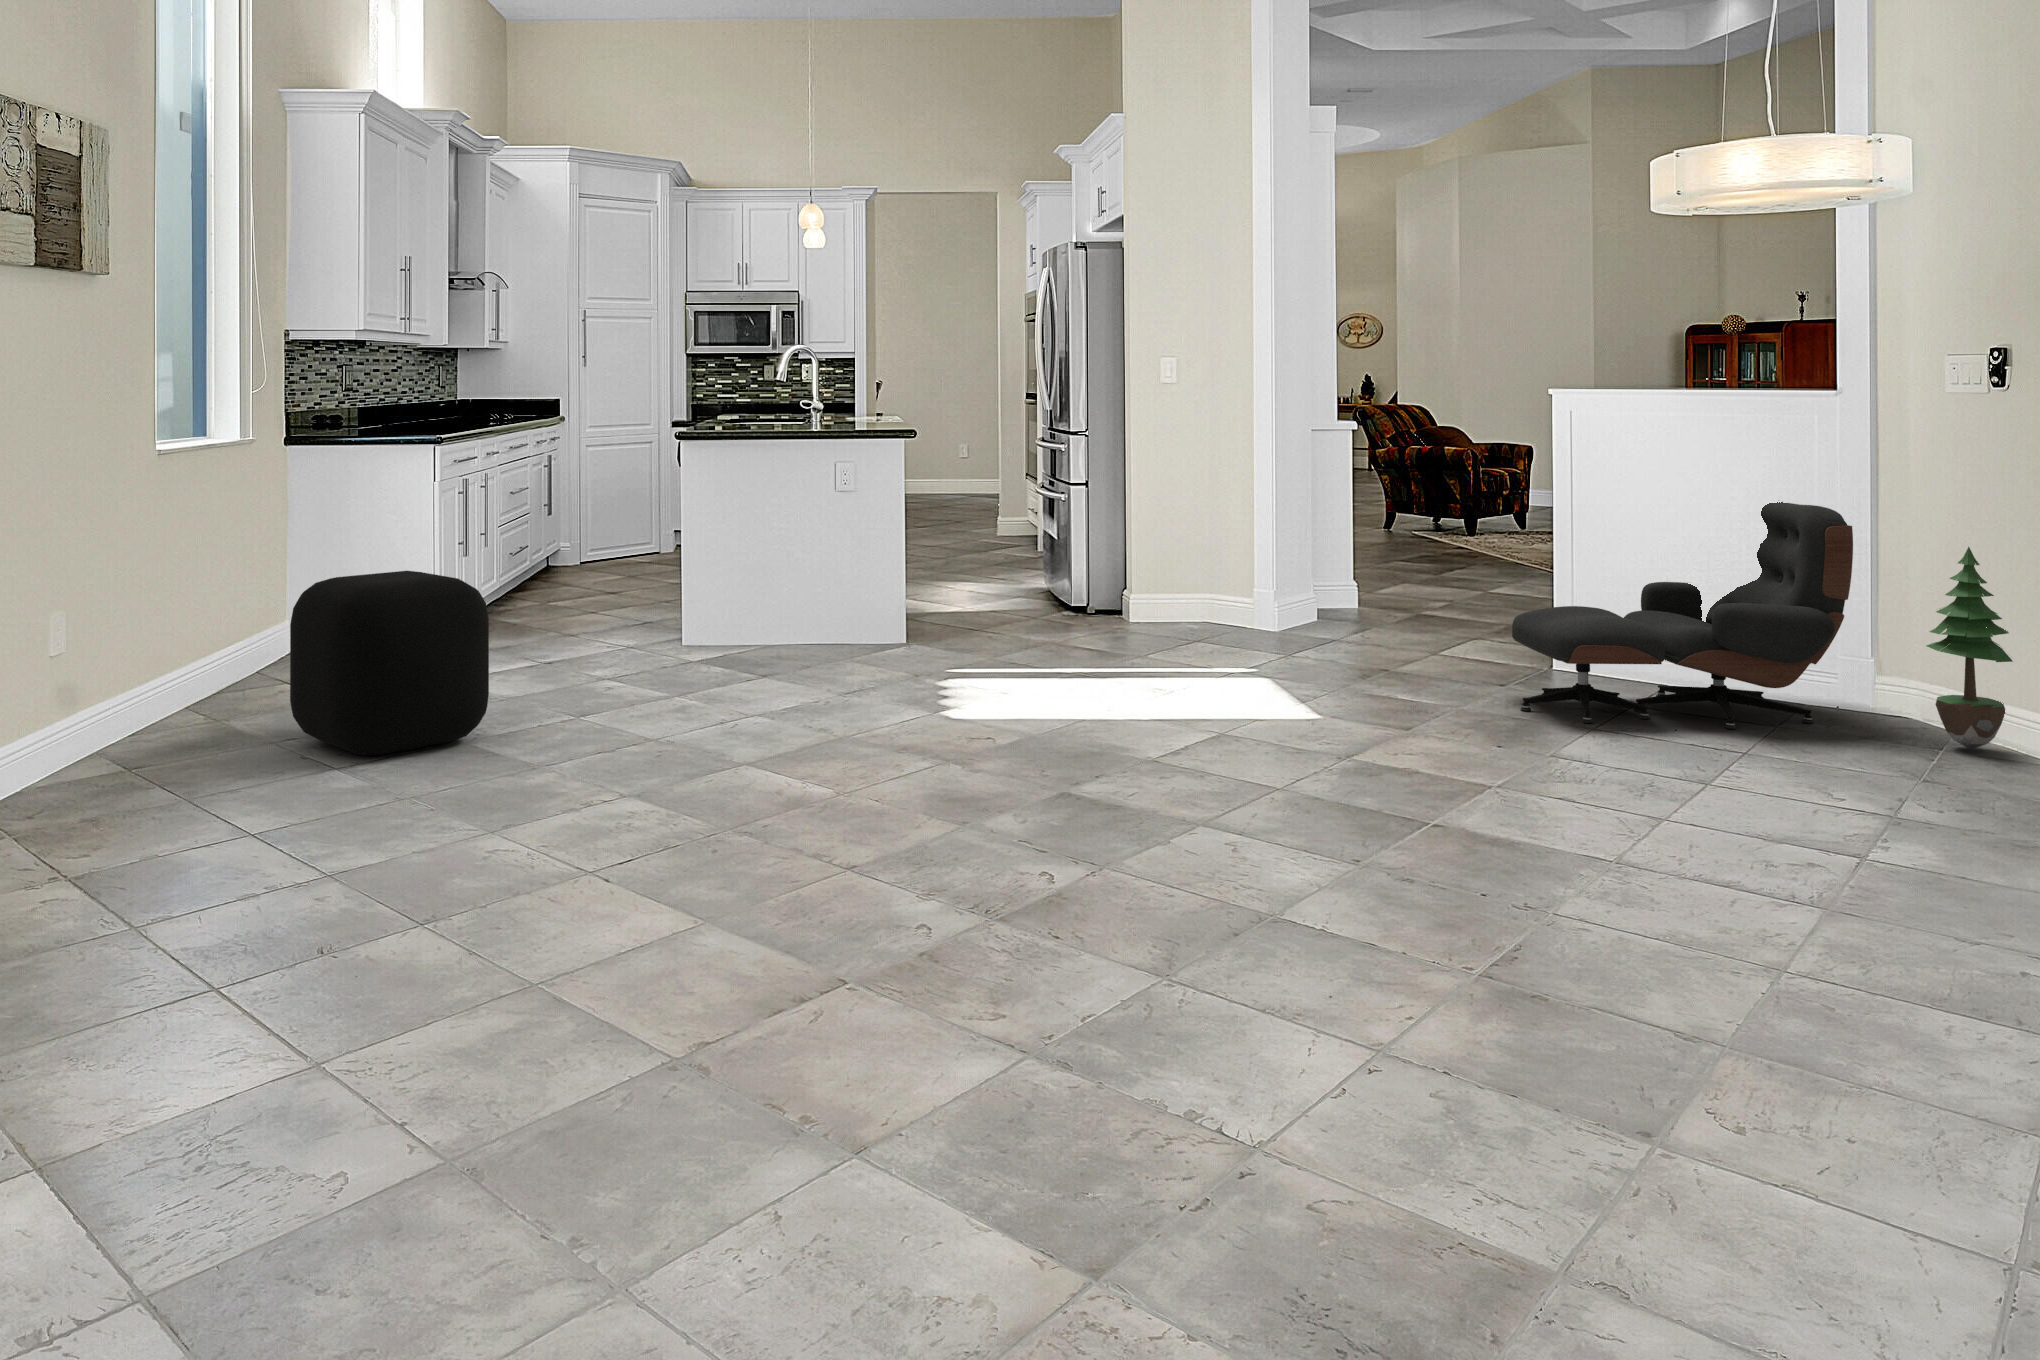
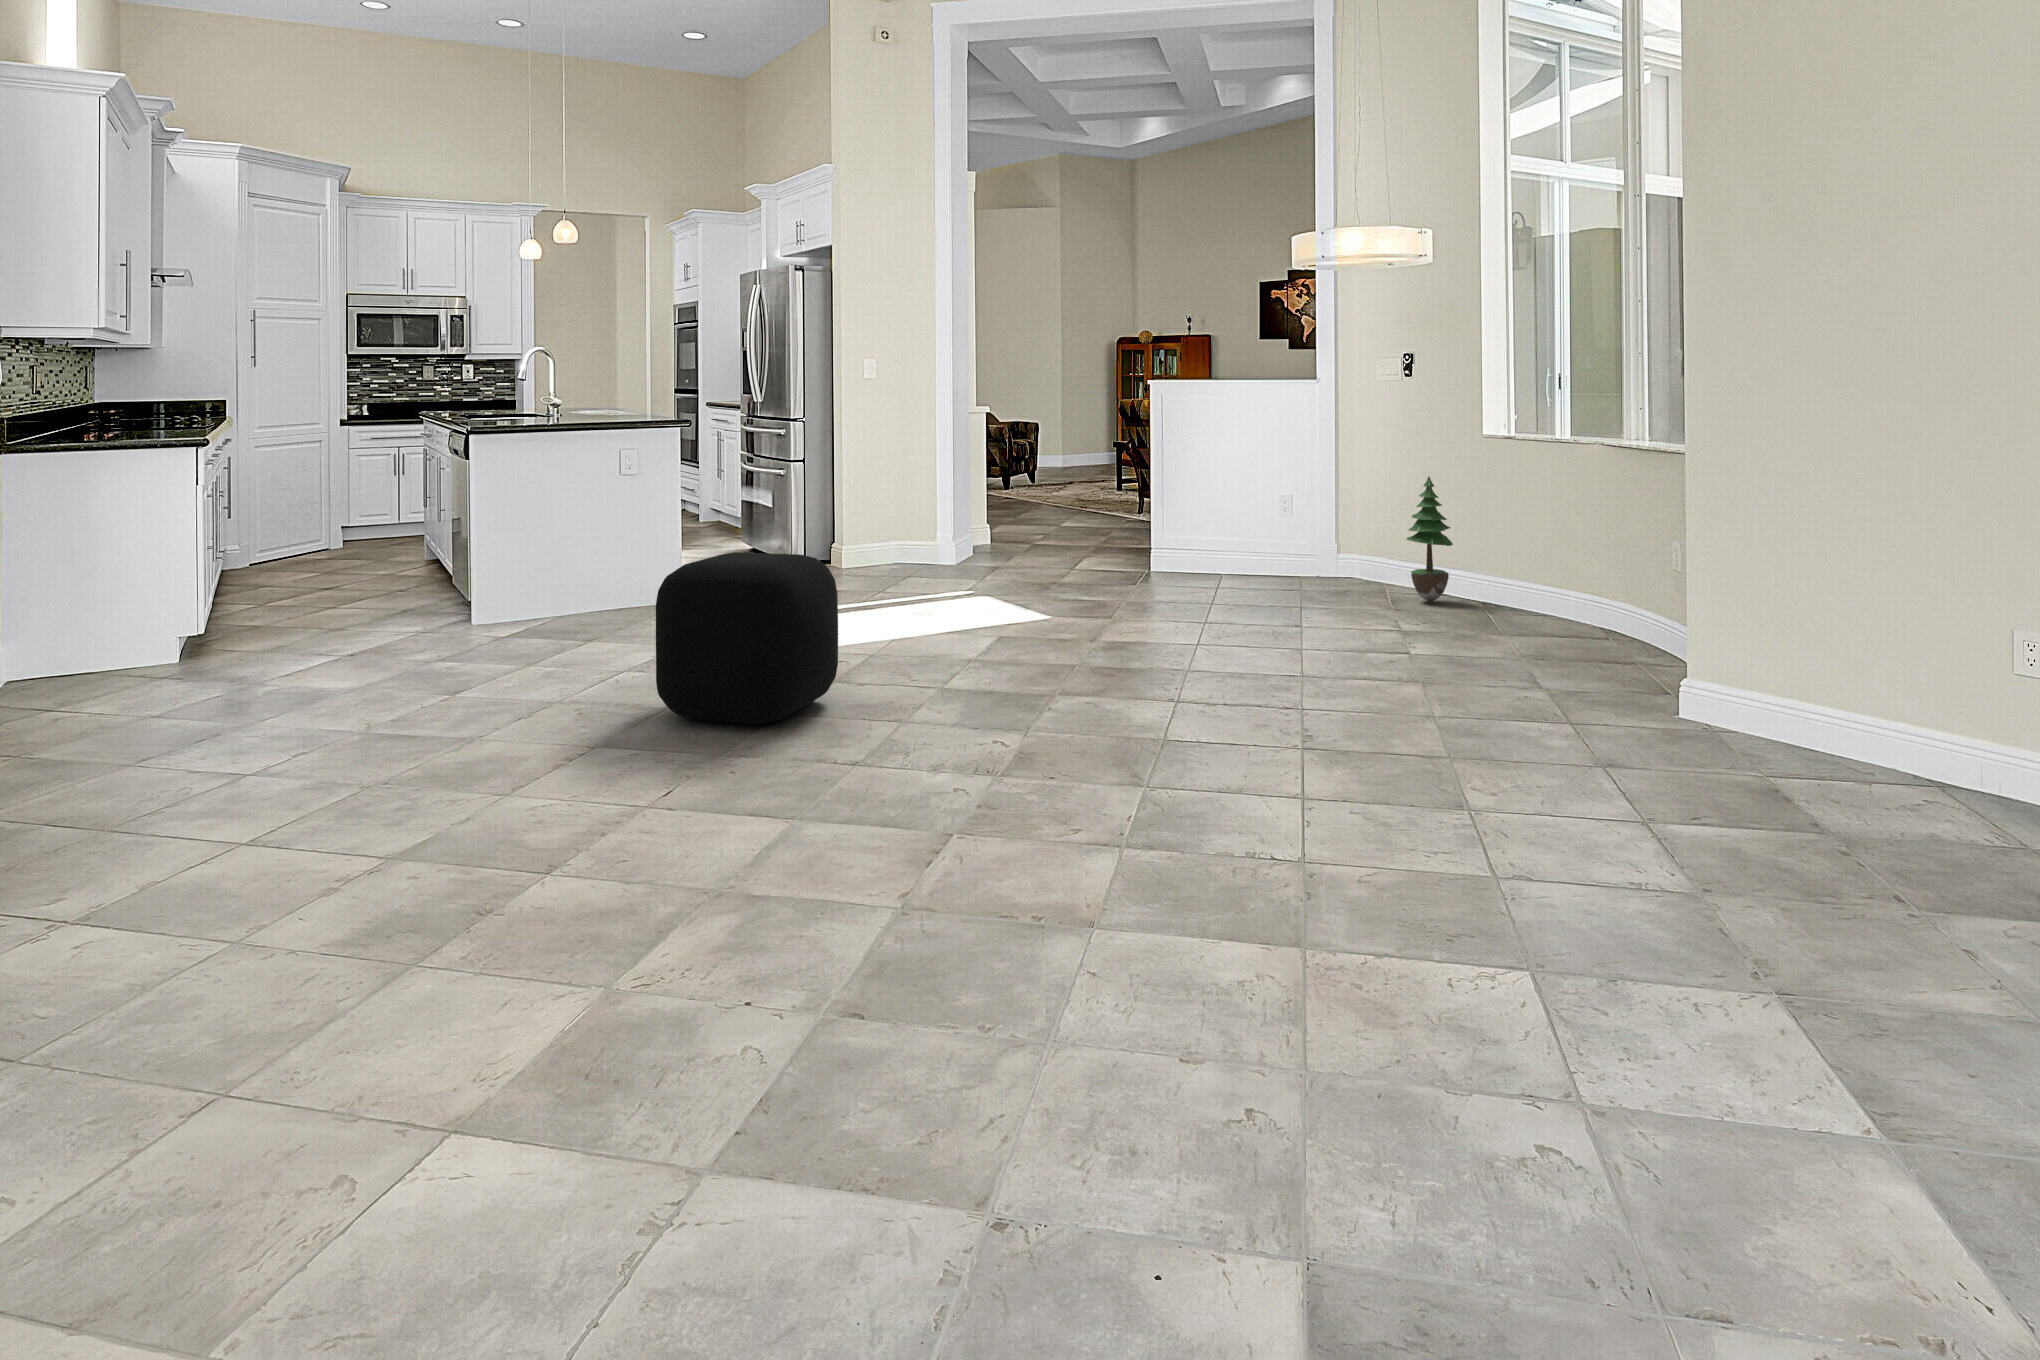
lounge chair: present [1512,502,1853,729] -> none [1155,451,1360,610]
ottoman: present [290,571,489,755] -> present [656,552,838,724]

